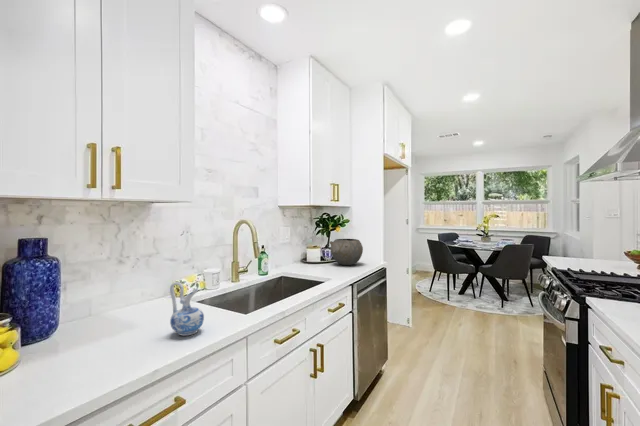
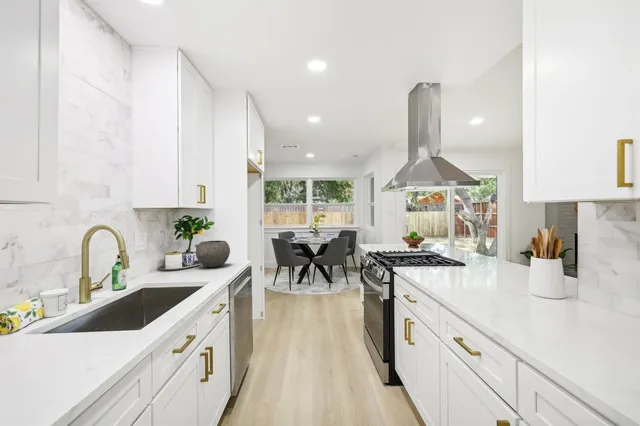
ceramic pitcher: present [170,282,204,336] -> none [41,303,94,370]

